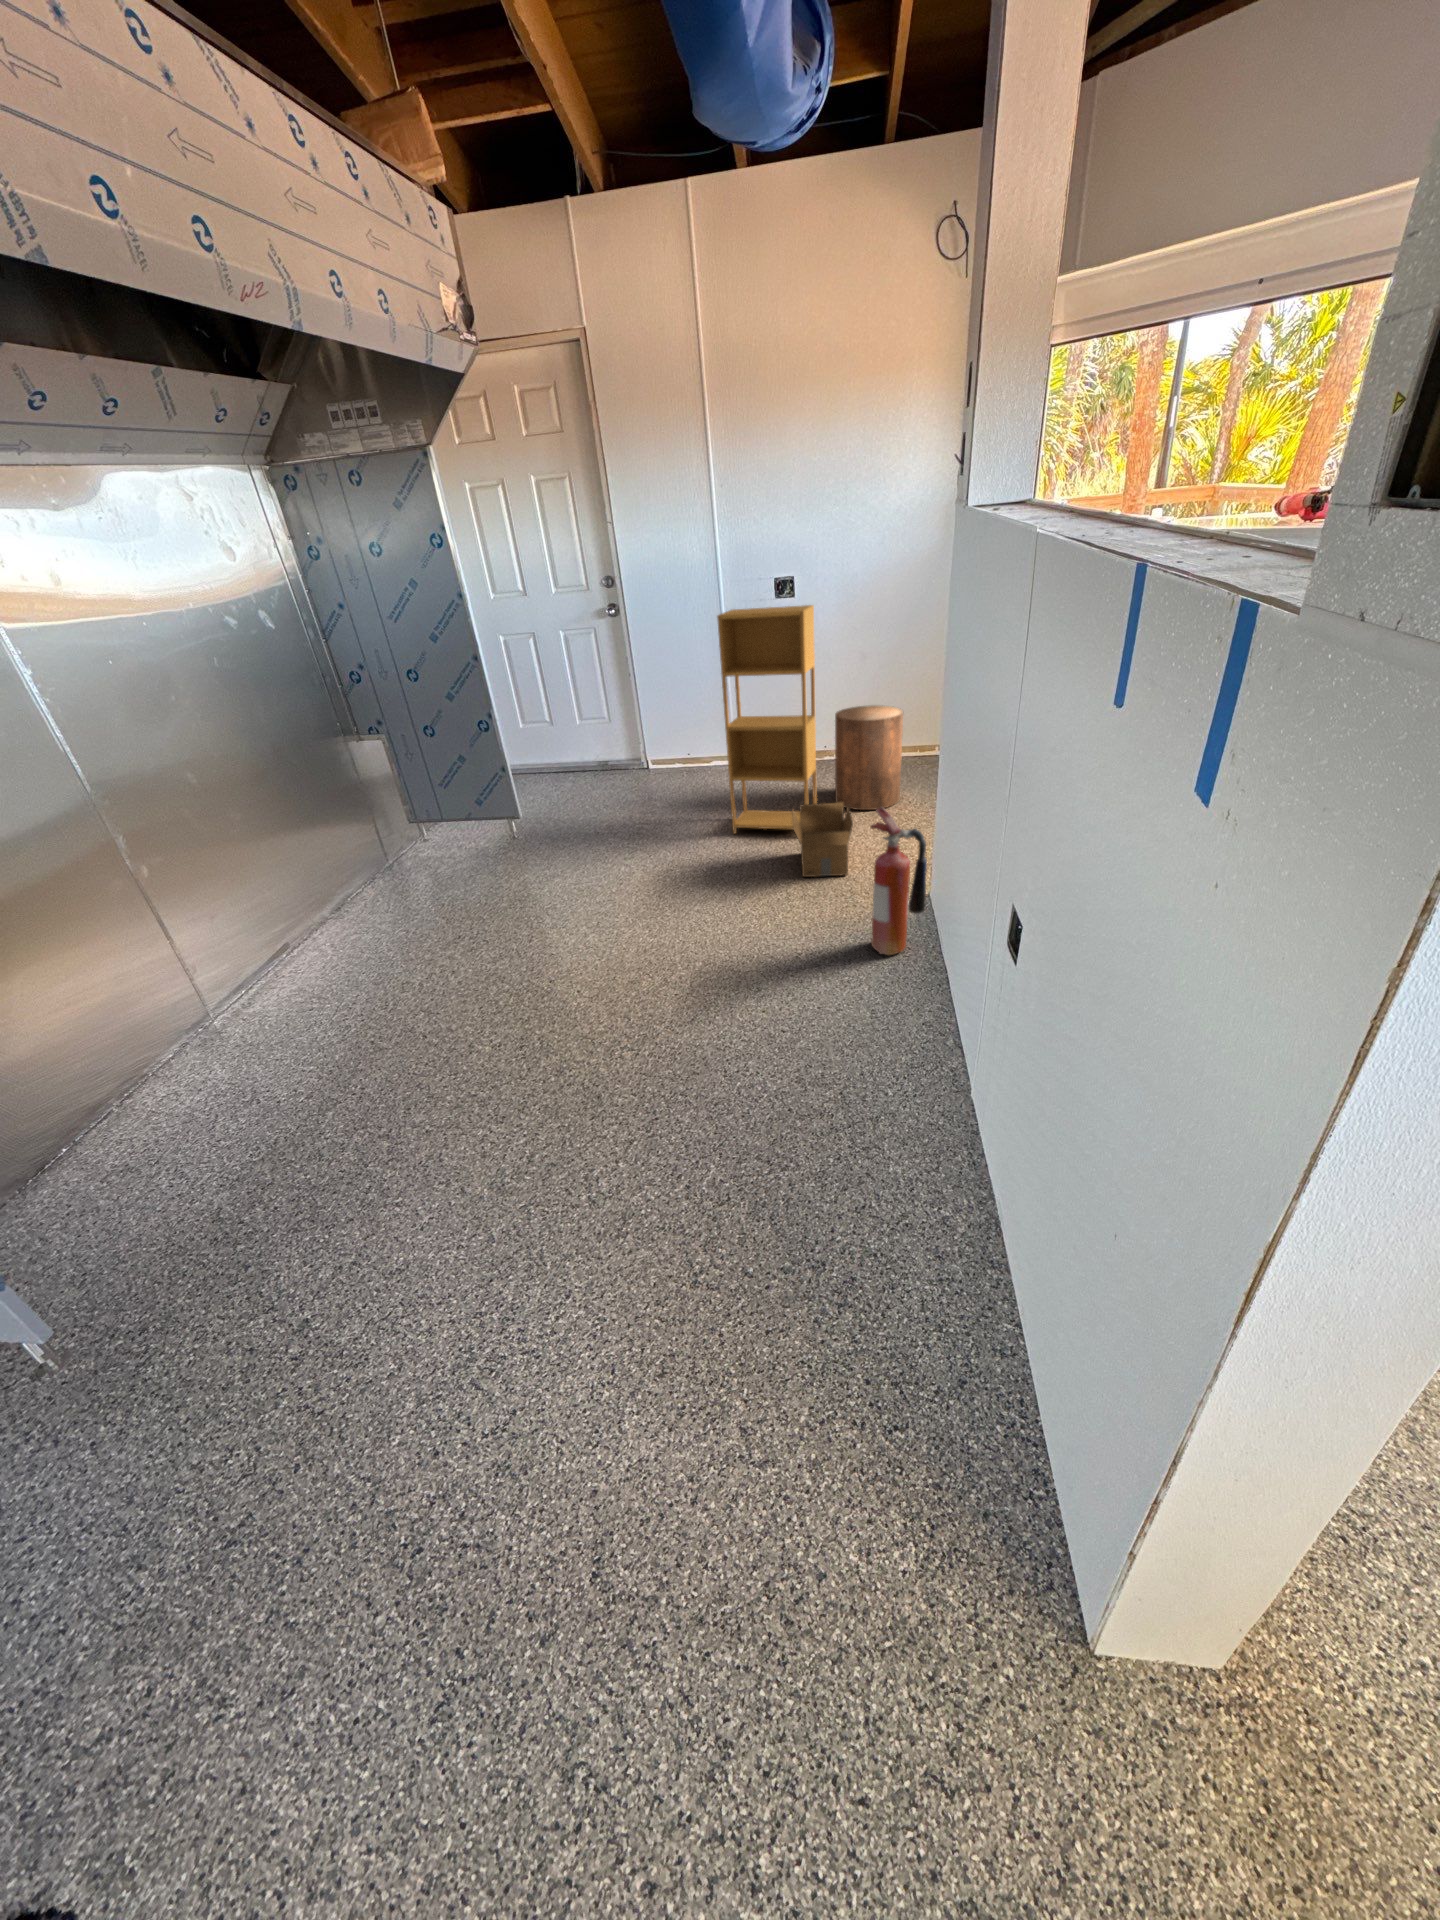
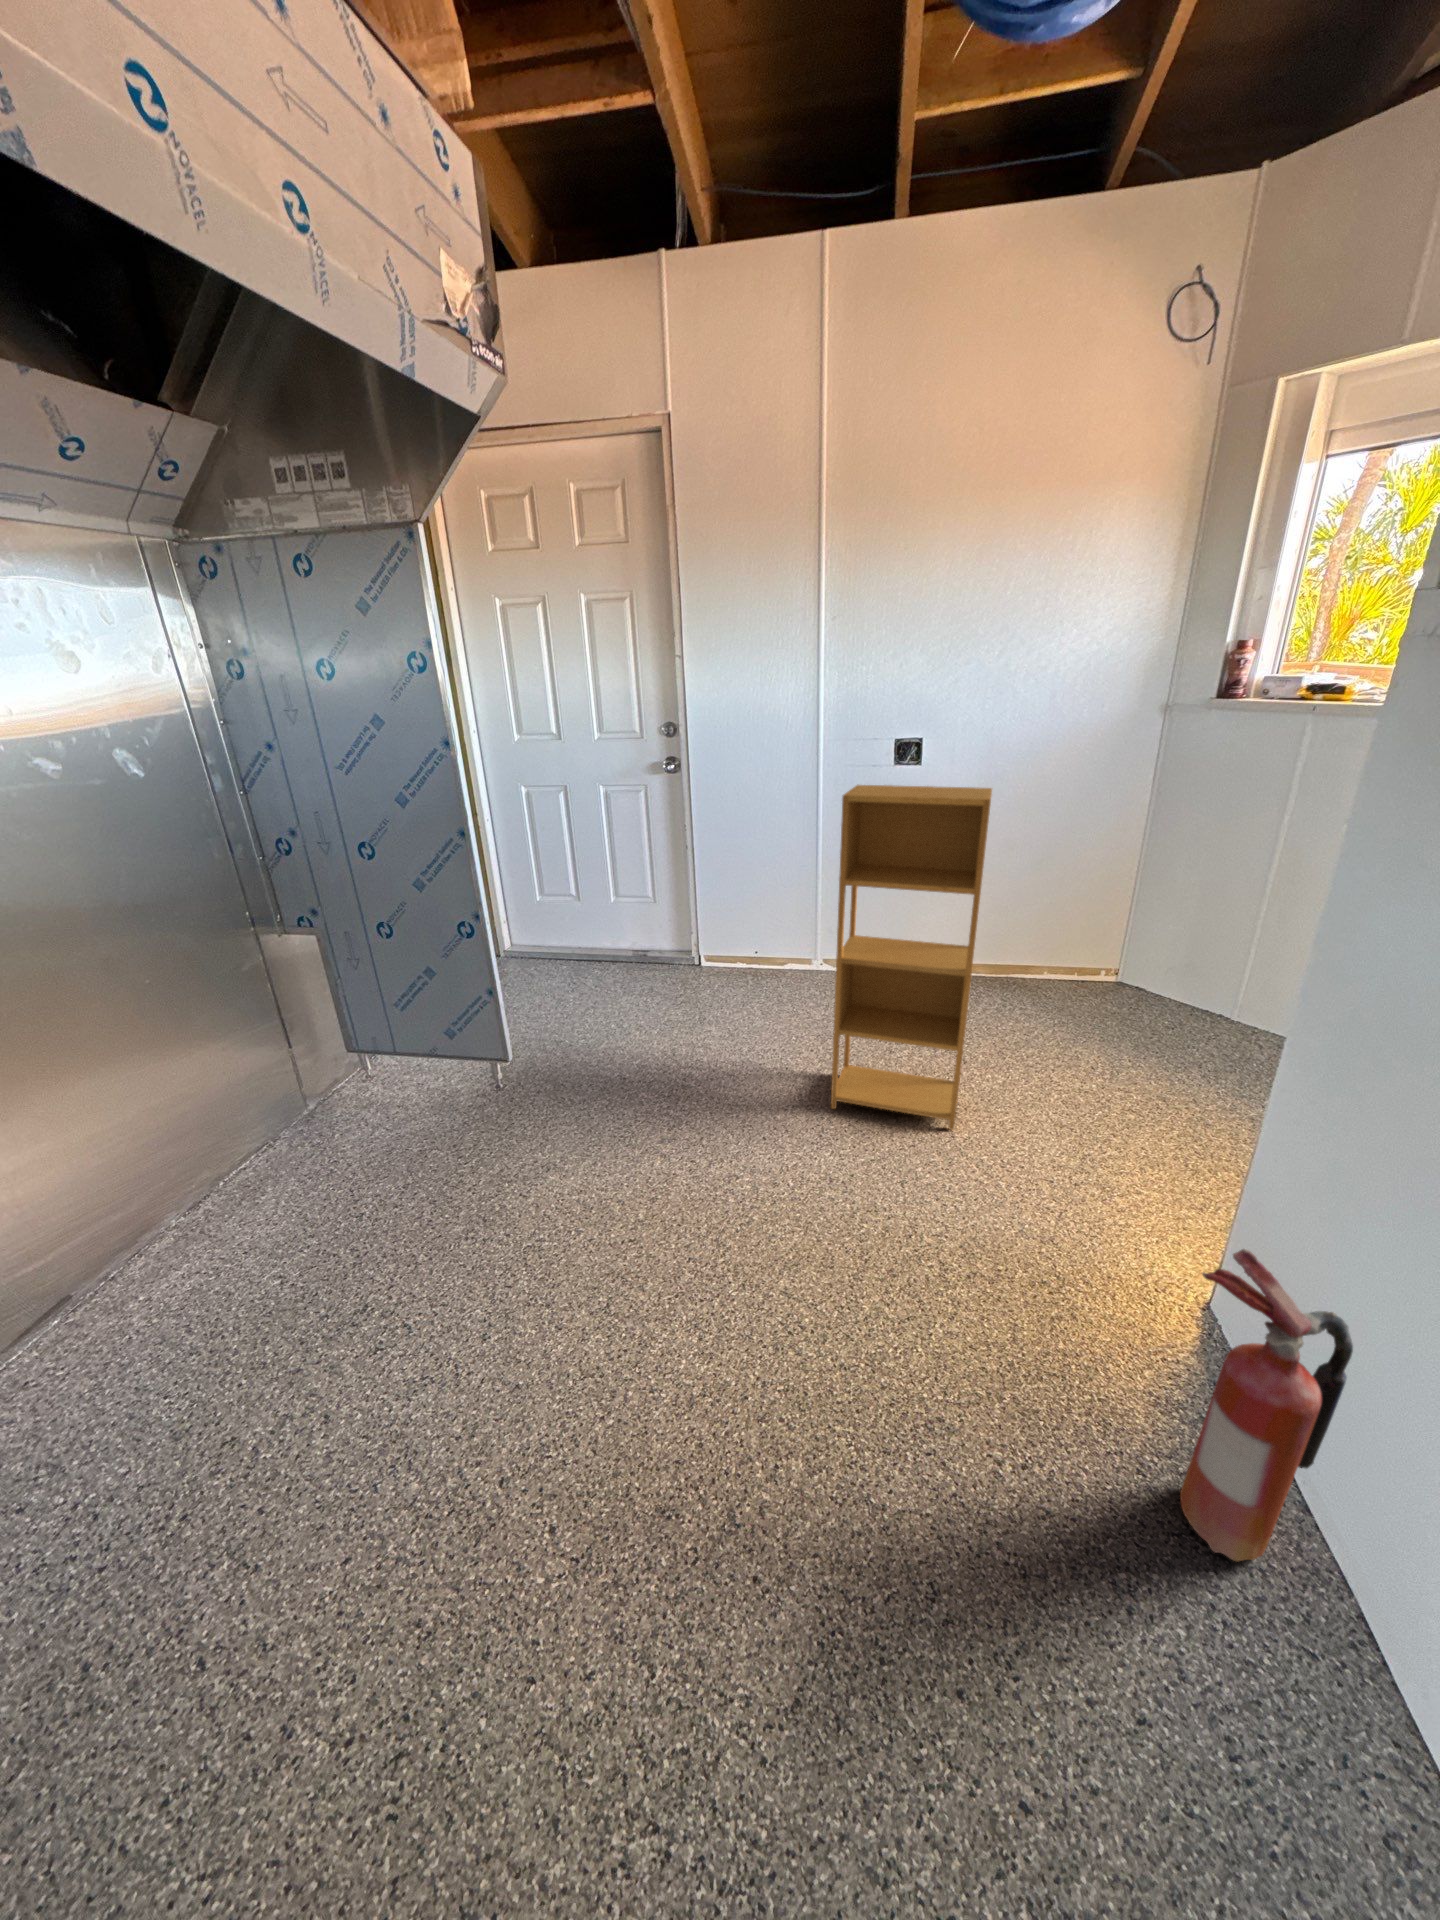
stool: present [835,705,903,810] -> none [976,923,1099,1082]
cardboard box: present [792,802,853,877] -> none [945,1097,1075,1245]

